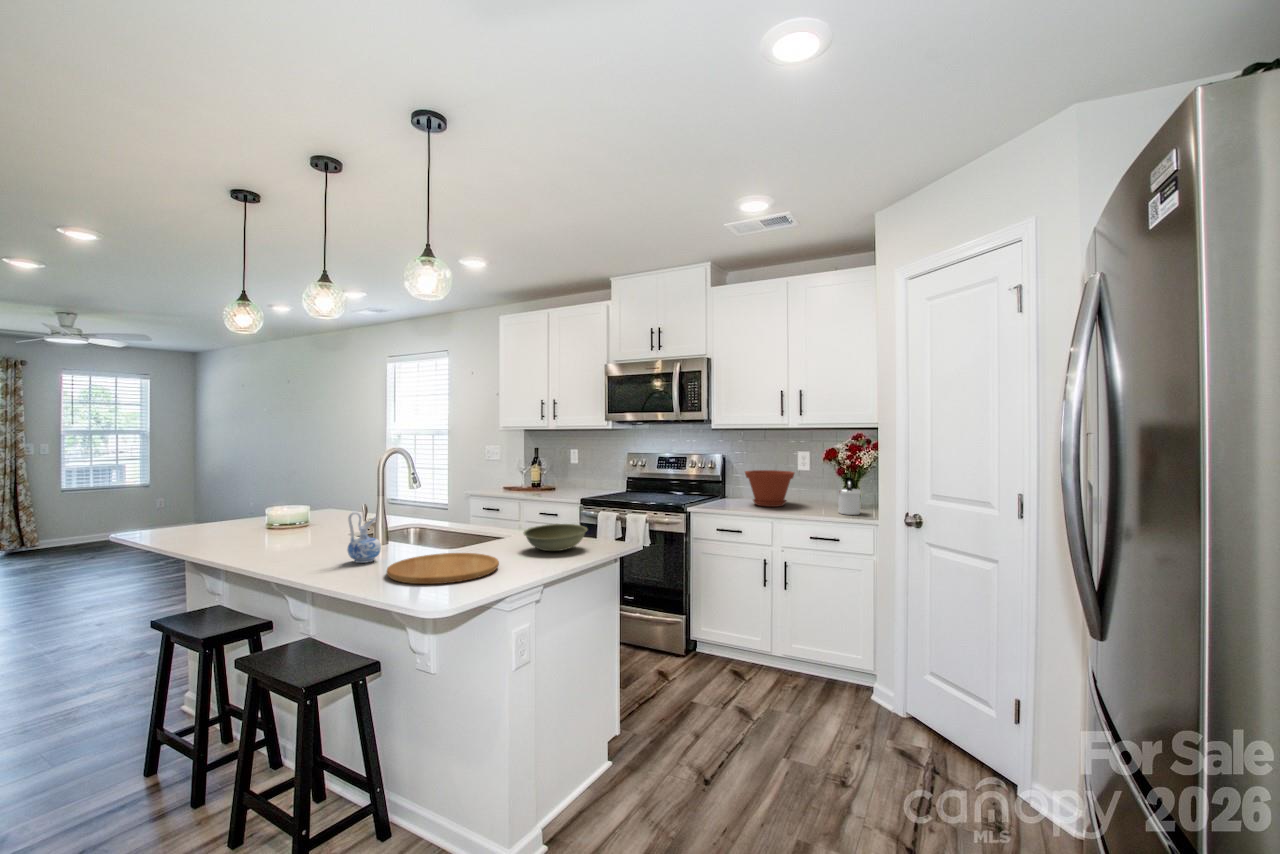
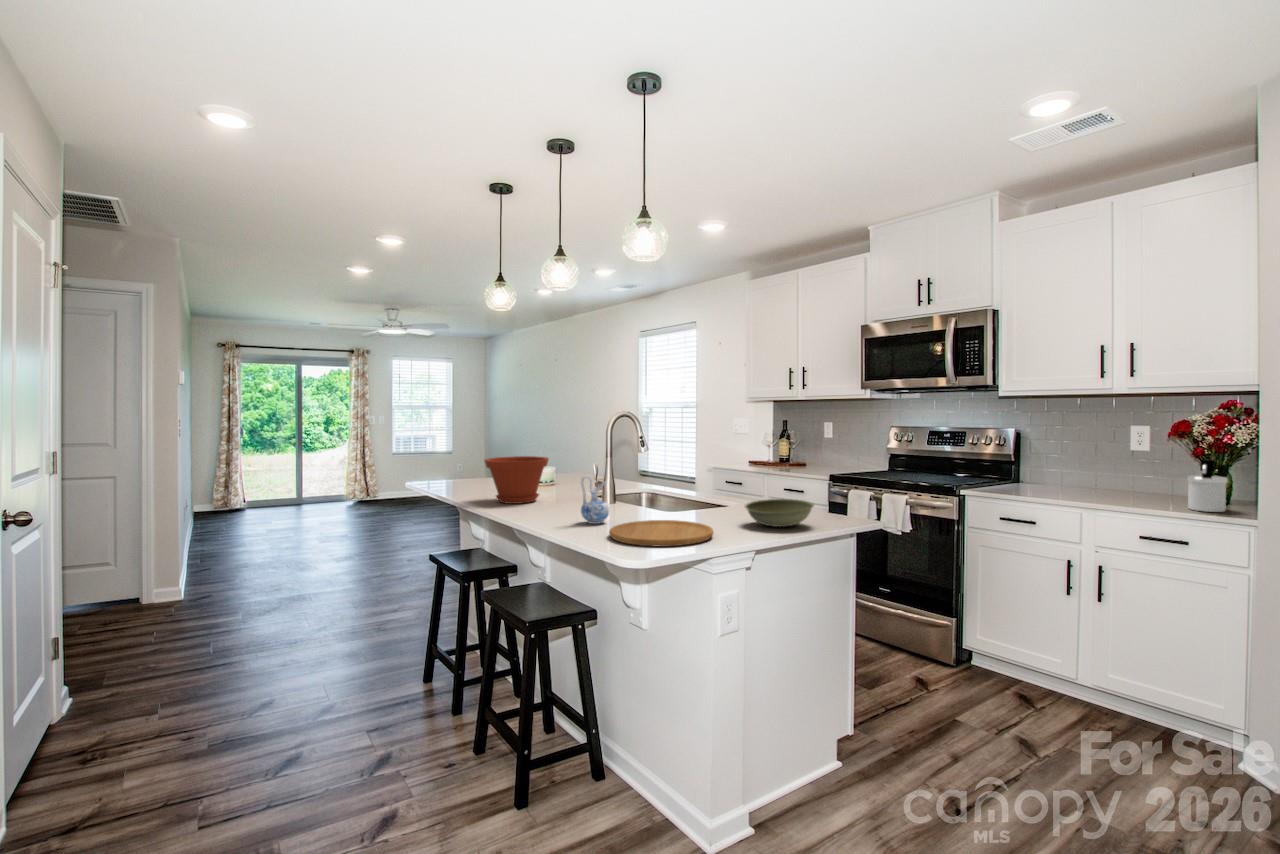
plant pot: present [745,470,794,507] -> present [485,456,549,504]

